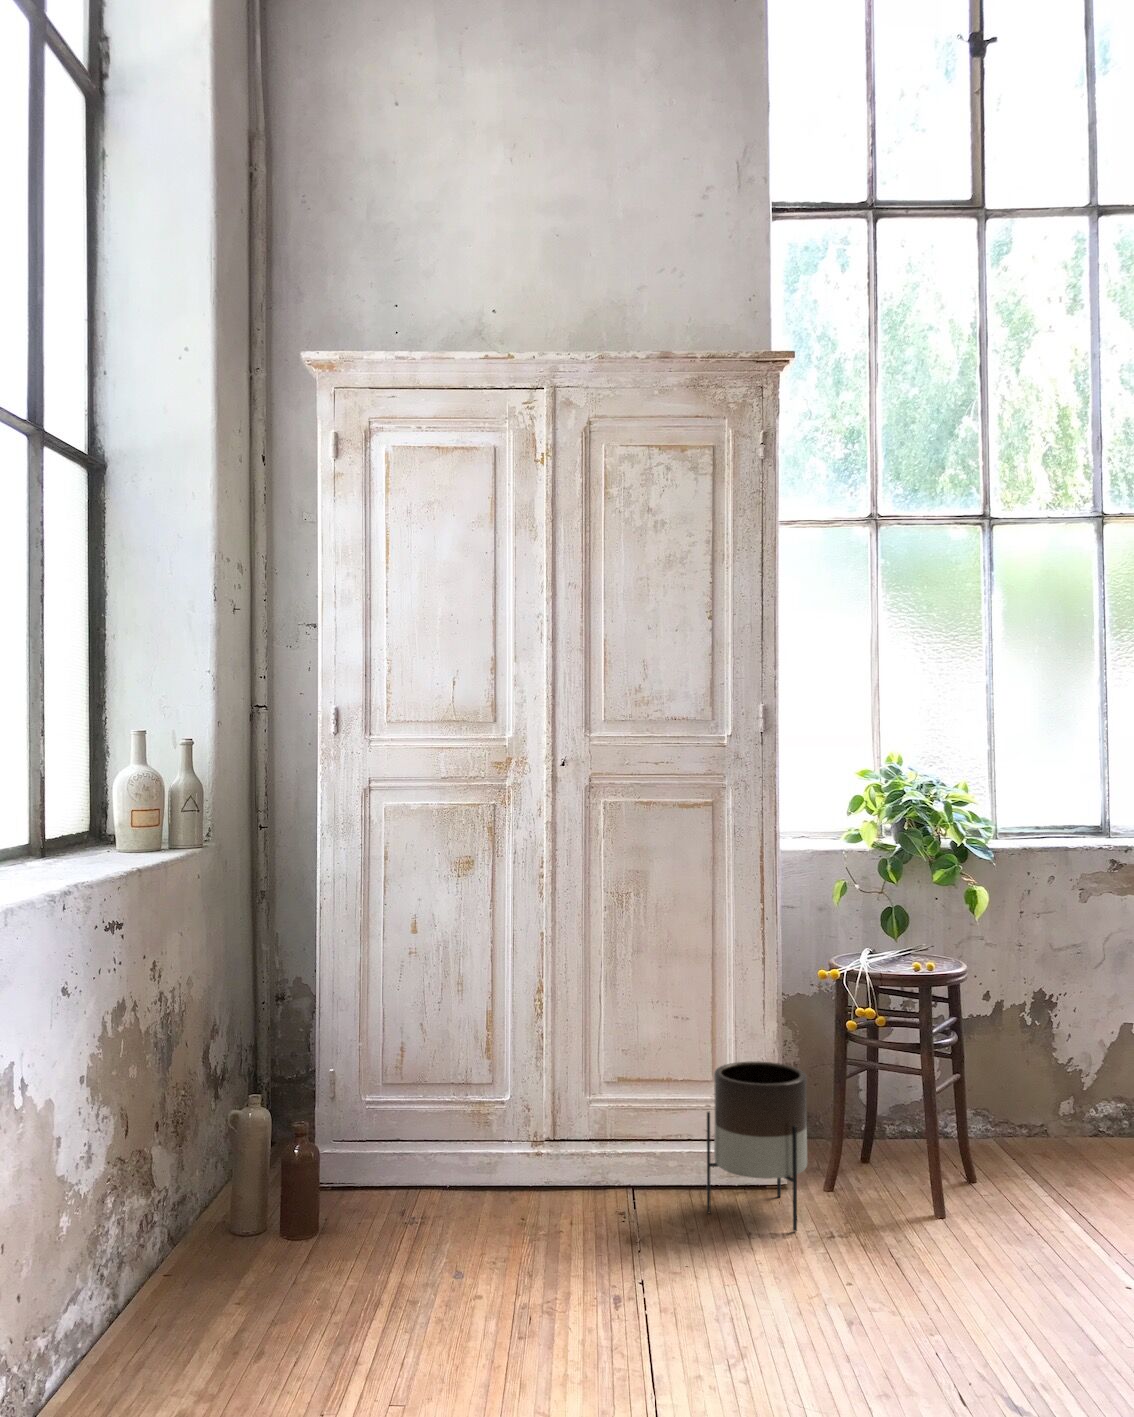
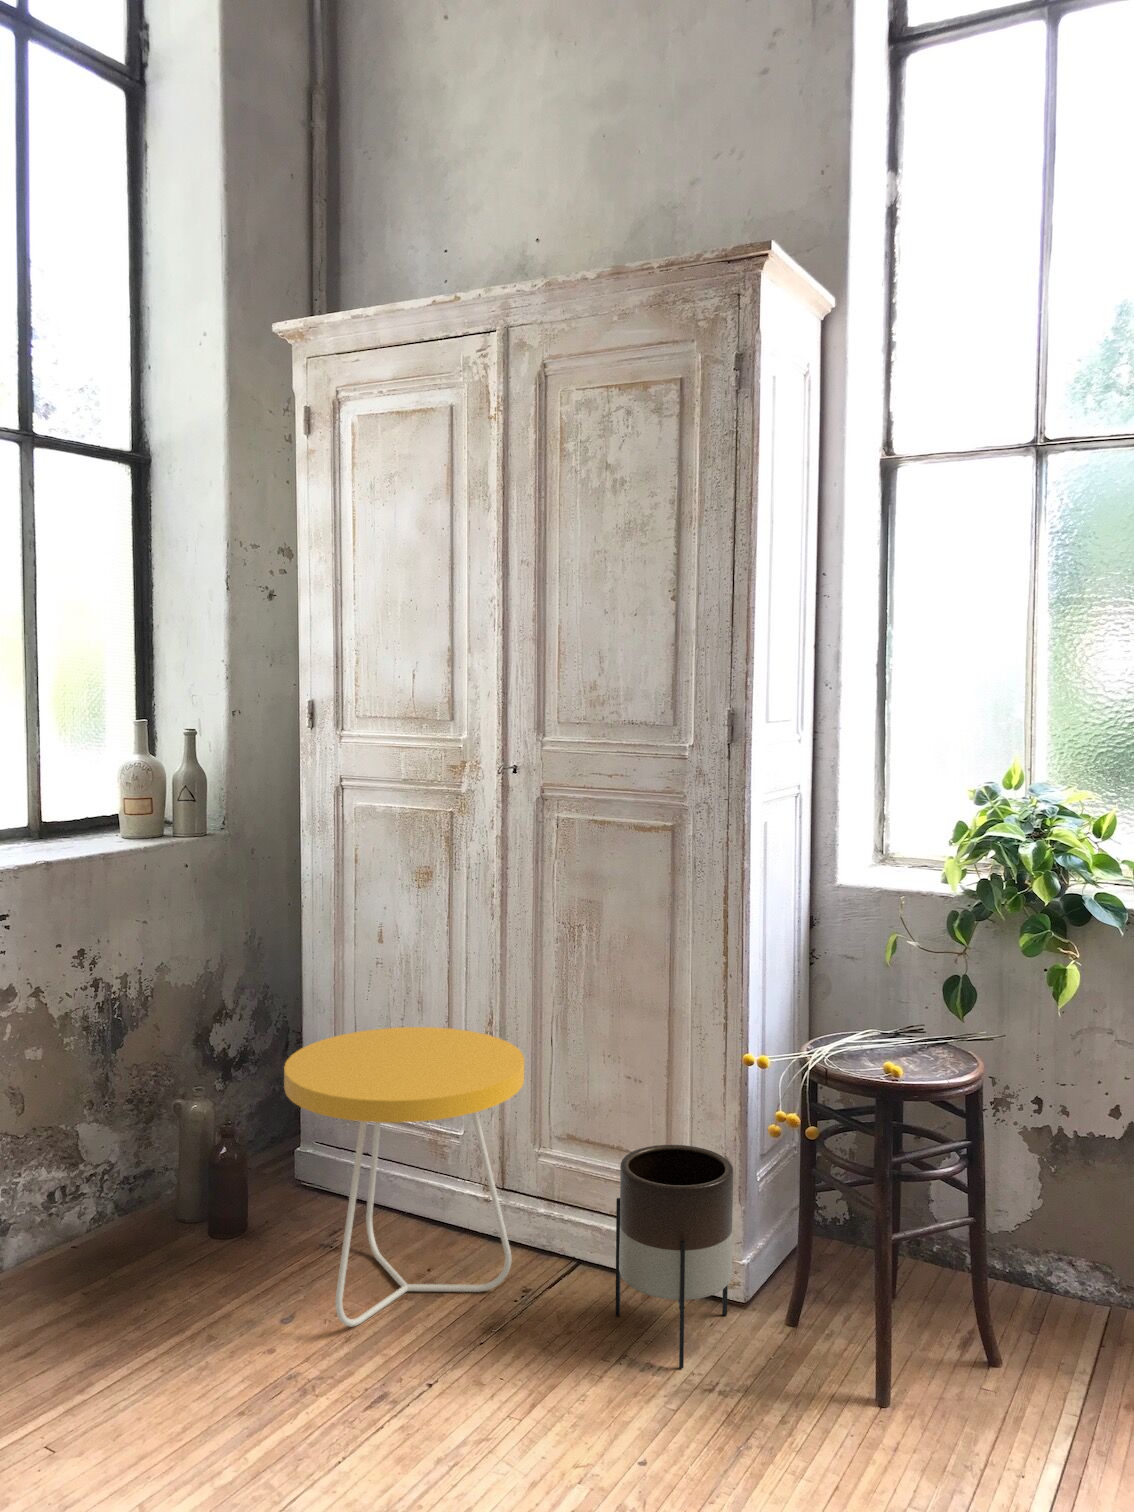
side table: none [422,998,635,1264] -> present [284,1027,525,1327]

